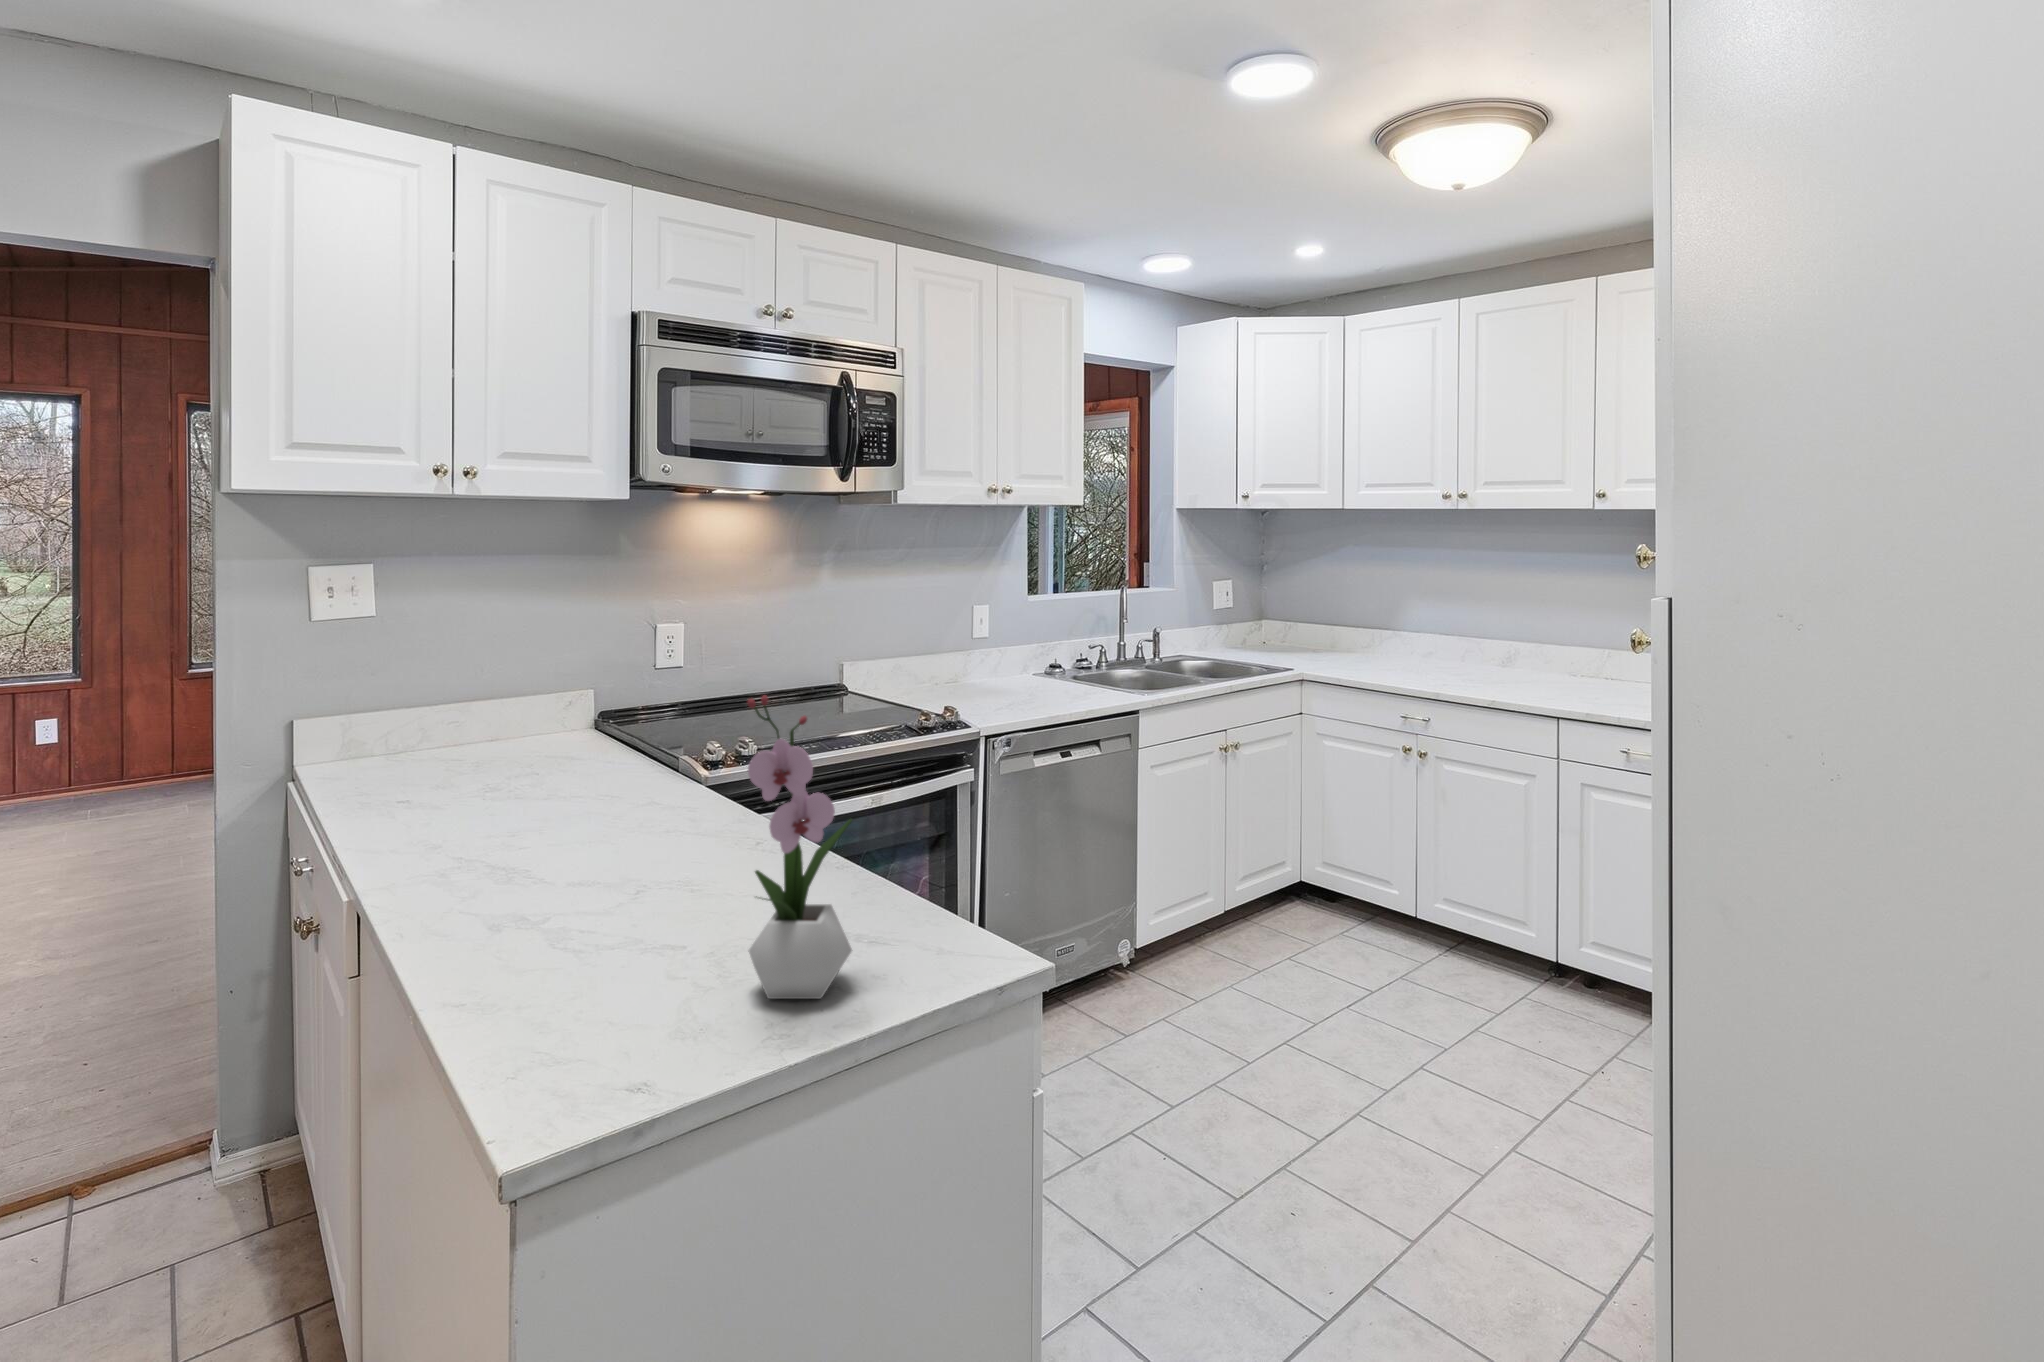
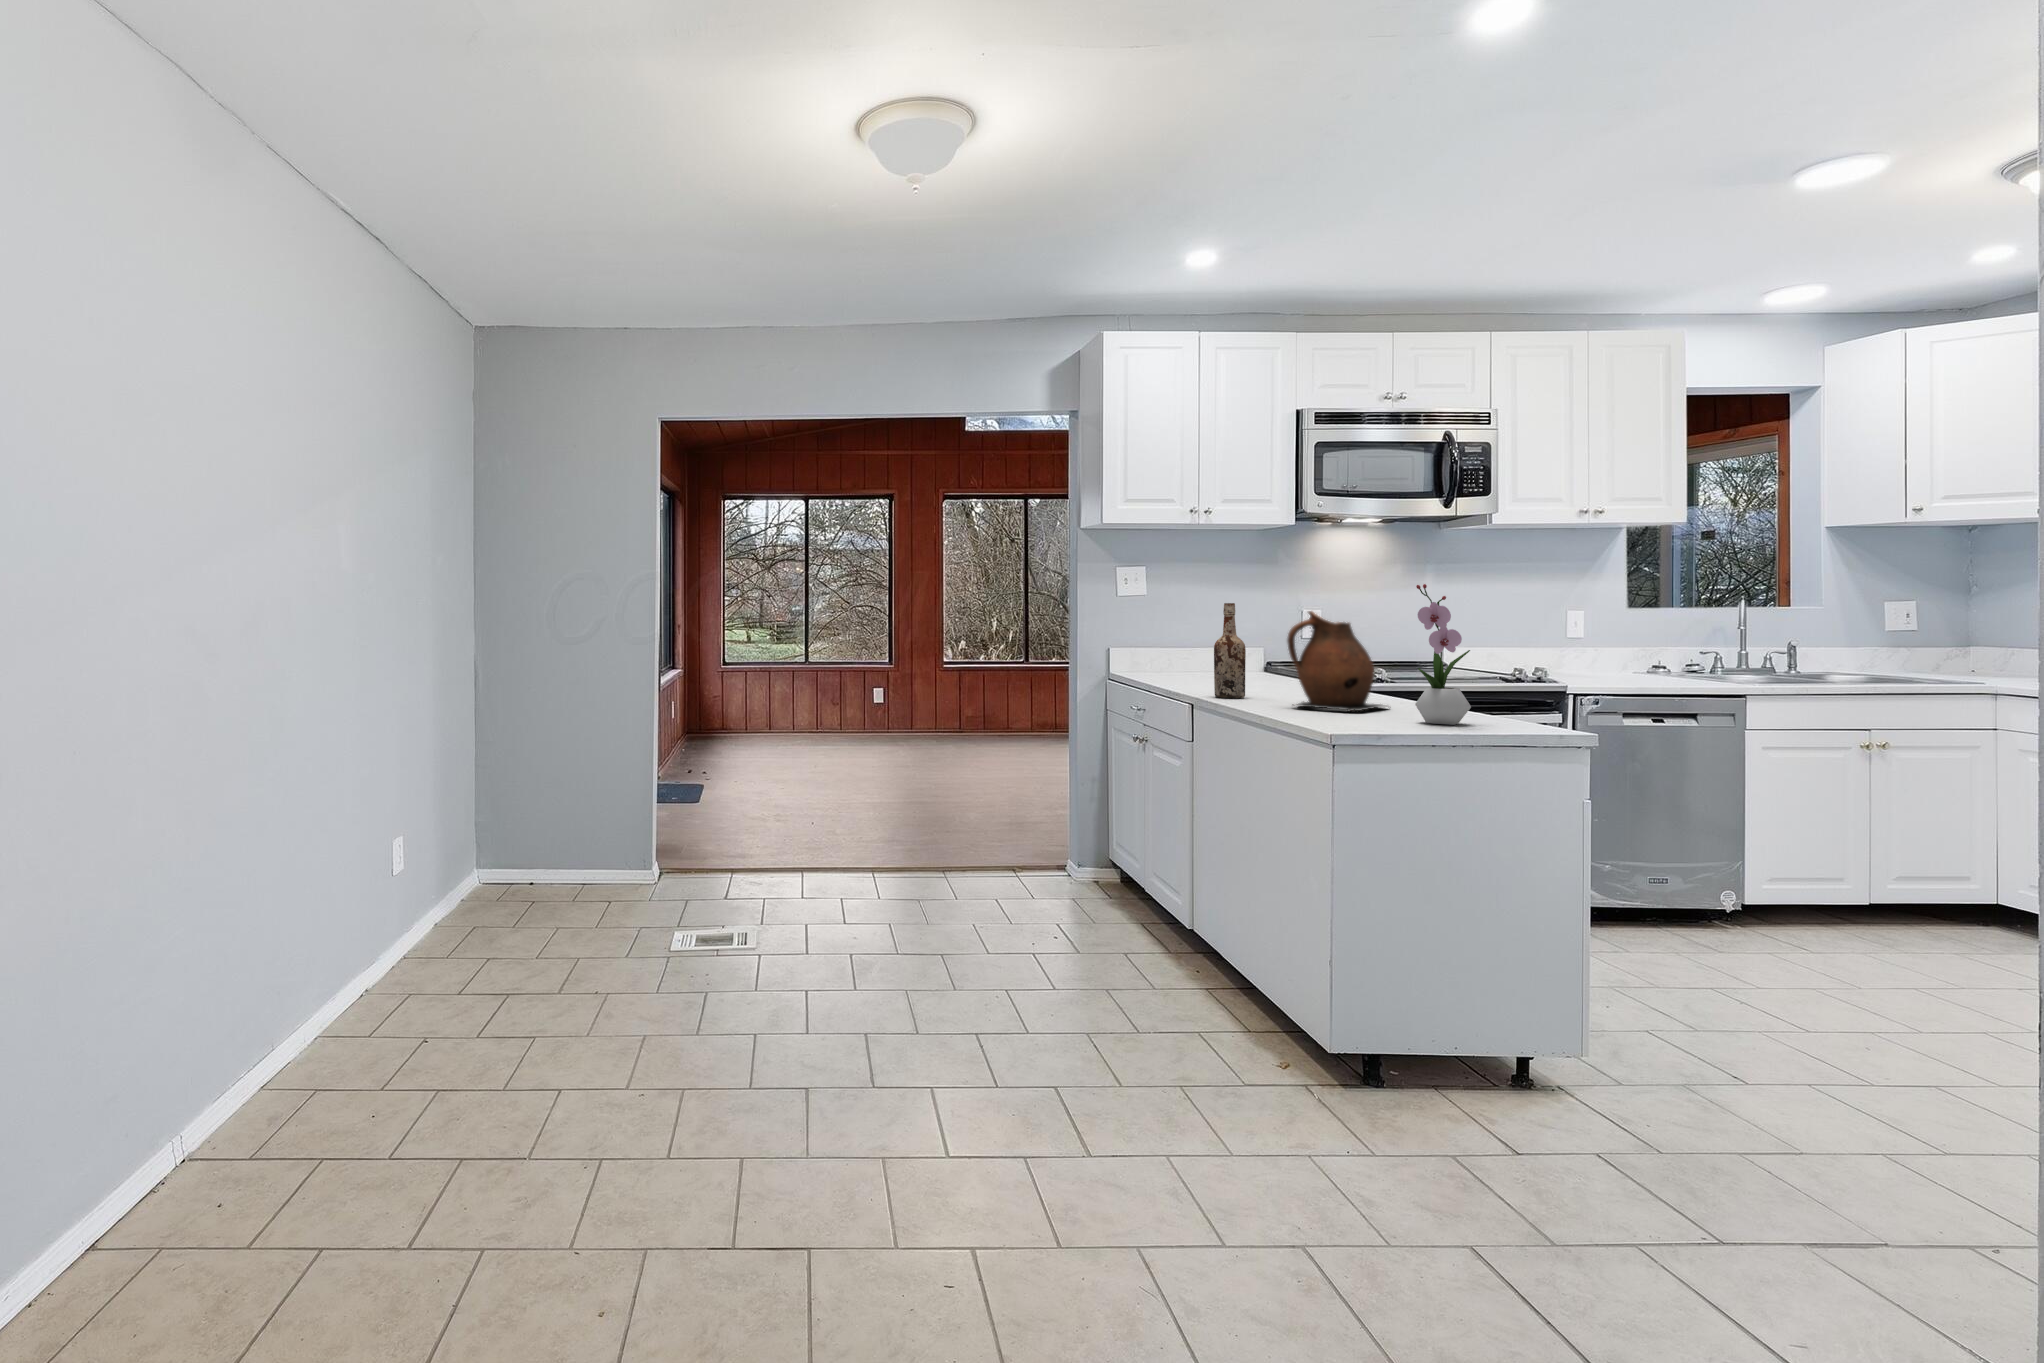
wine bottle: none [406,677,473,879] -> present [1214,603,1246,698]
ceramic pitcher: none [521,714,726,945] -> present [1287,611,1385,711]

